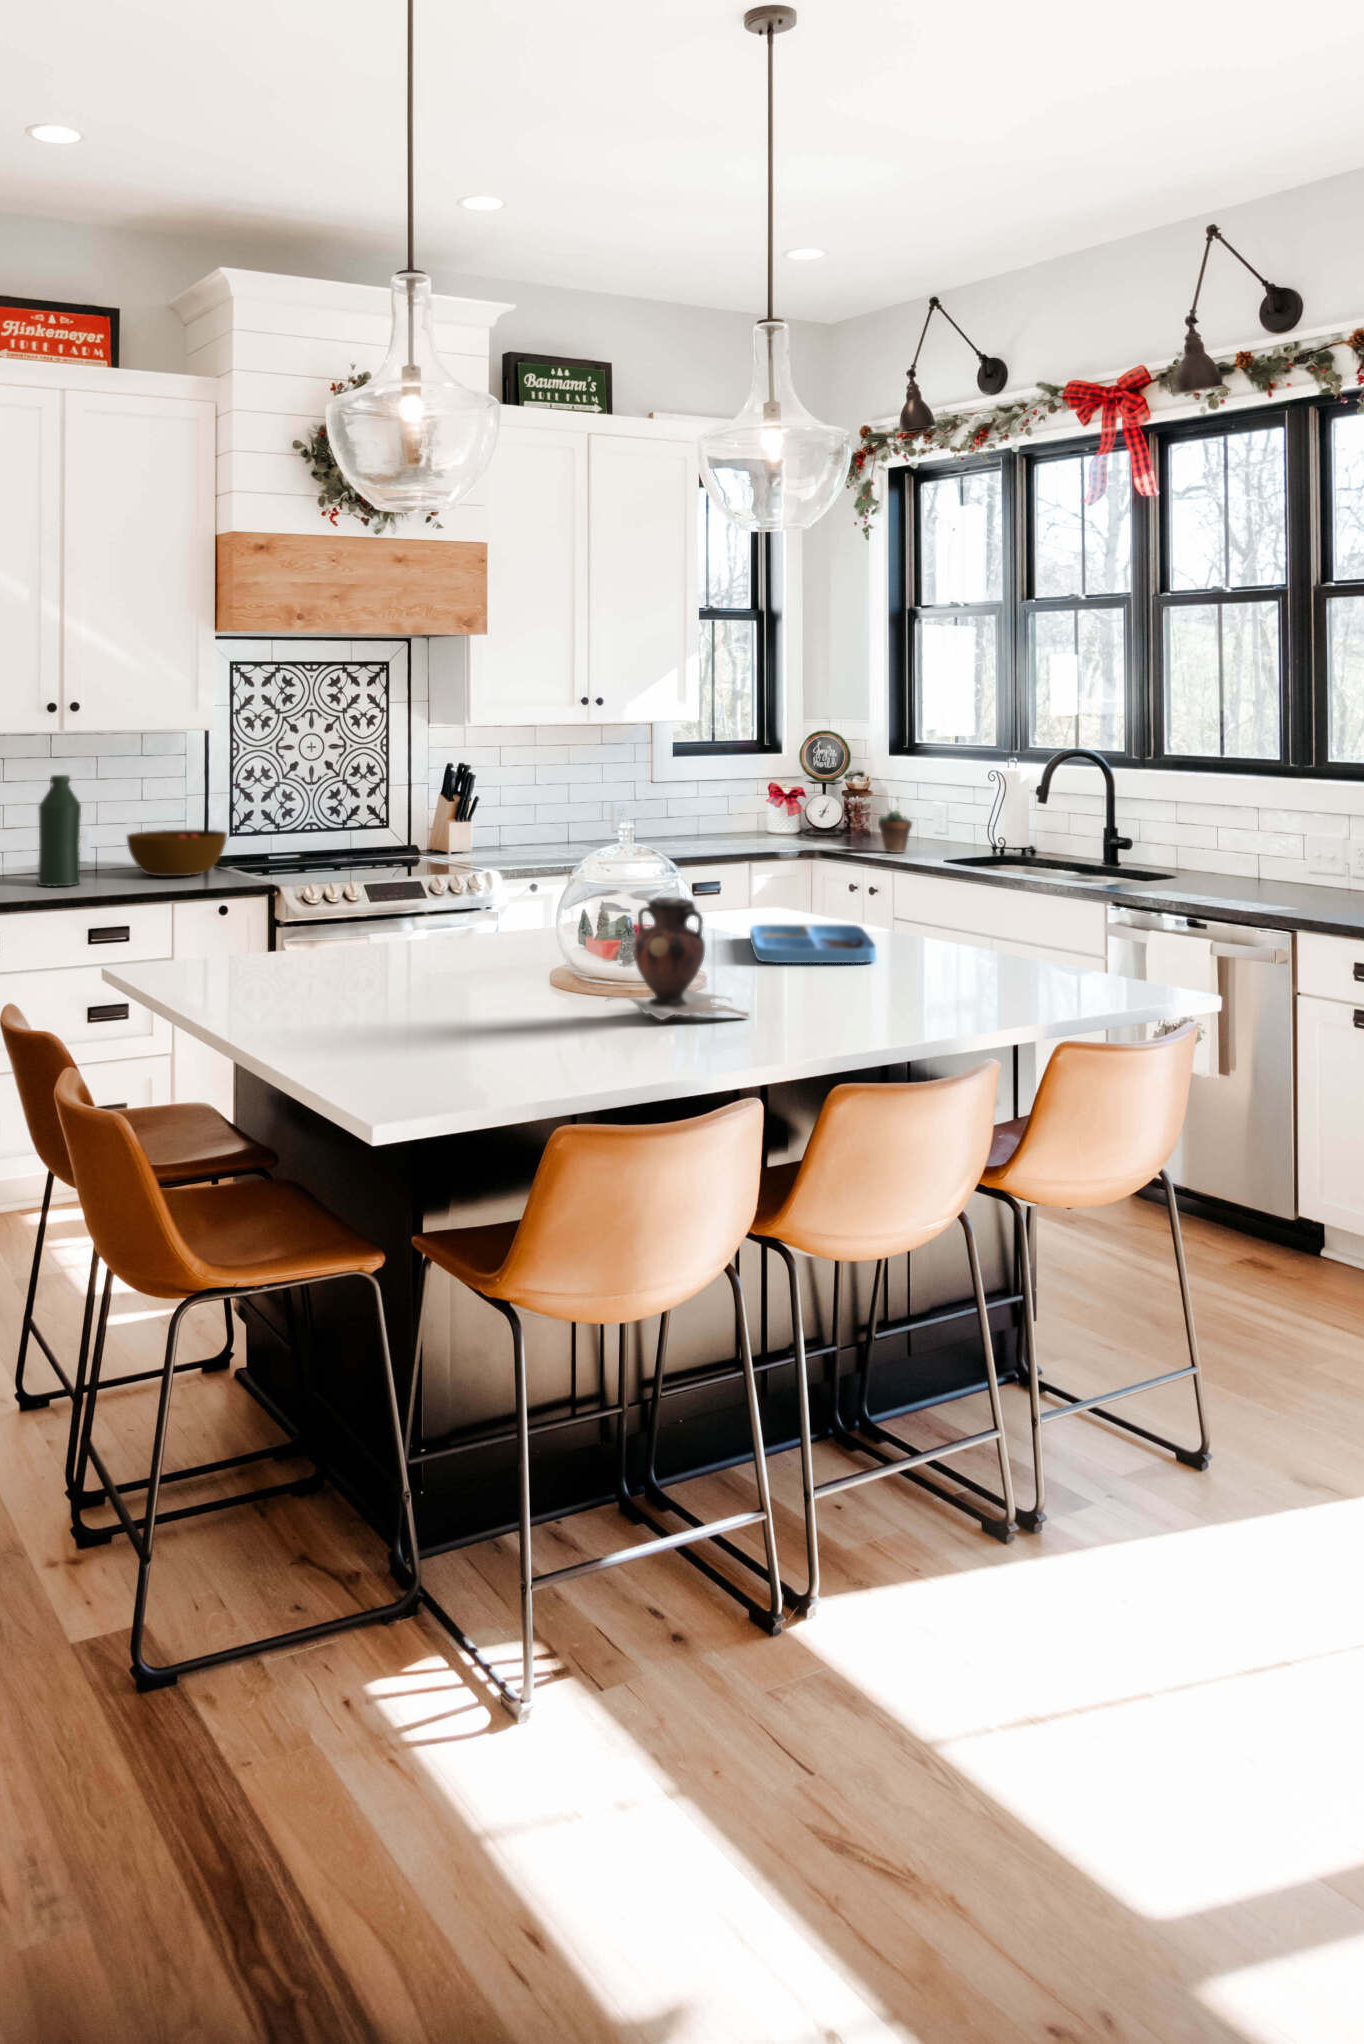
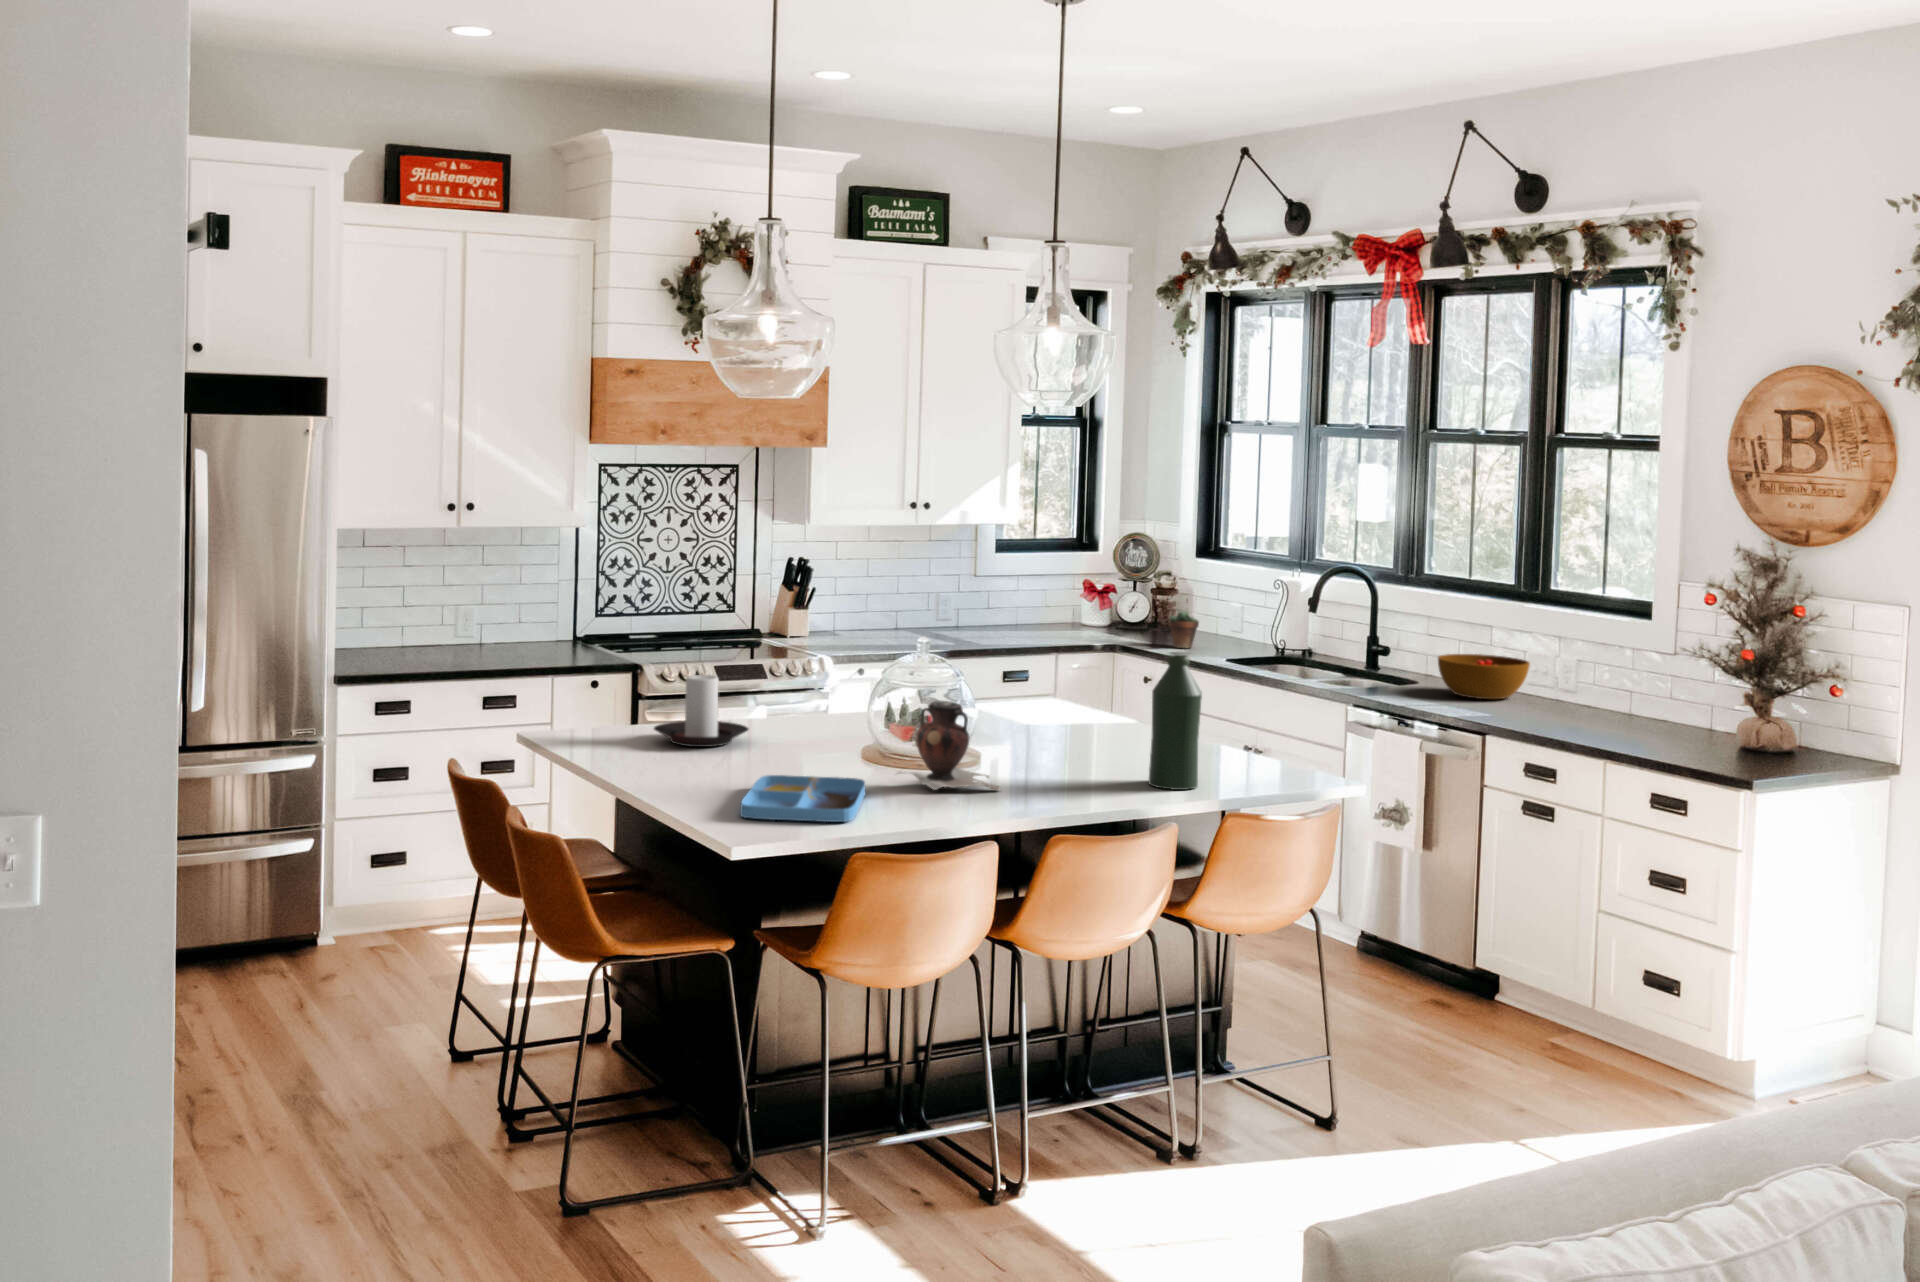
bottle: present [37,775,81,886] -> present [1148,654,1202,790]
bowl: present [127,830,227,876] -> present [1438,654,1530,699]
candle holder: none [279,878,405,976] -> present [654,675,748,747]
tray: present [750,925,876,963] -> present [740,775,865,822]

